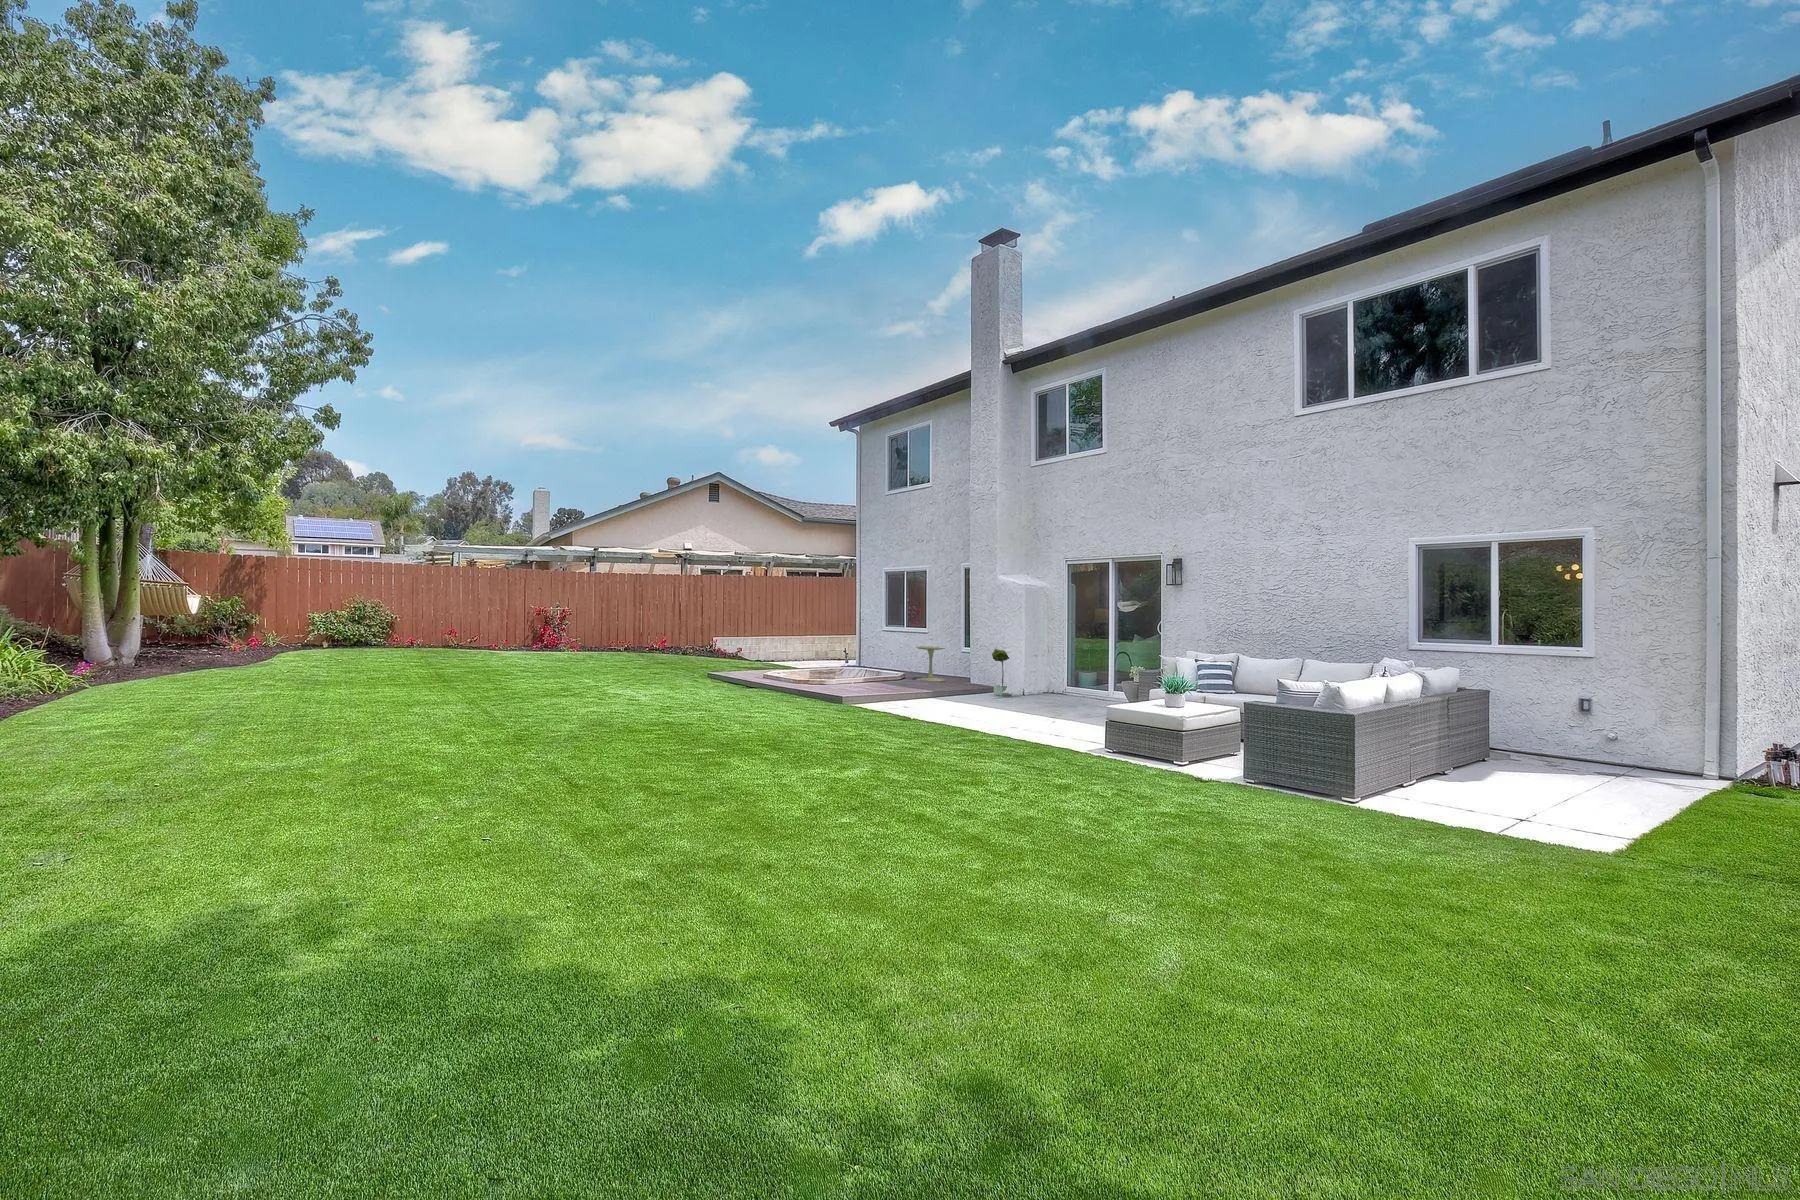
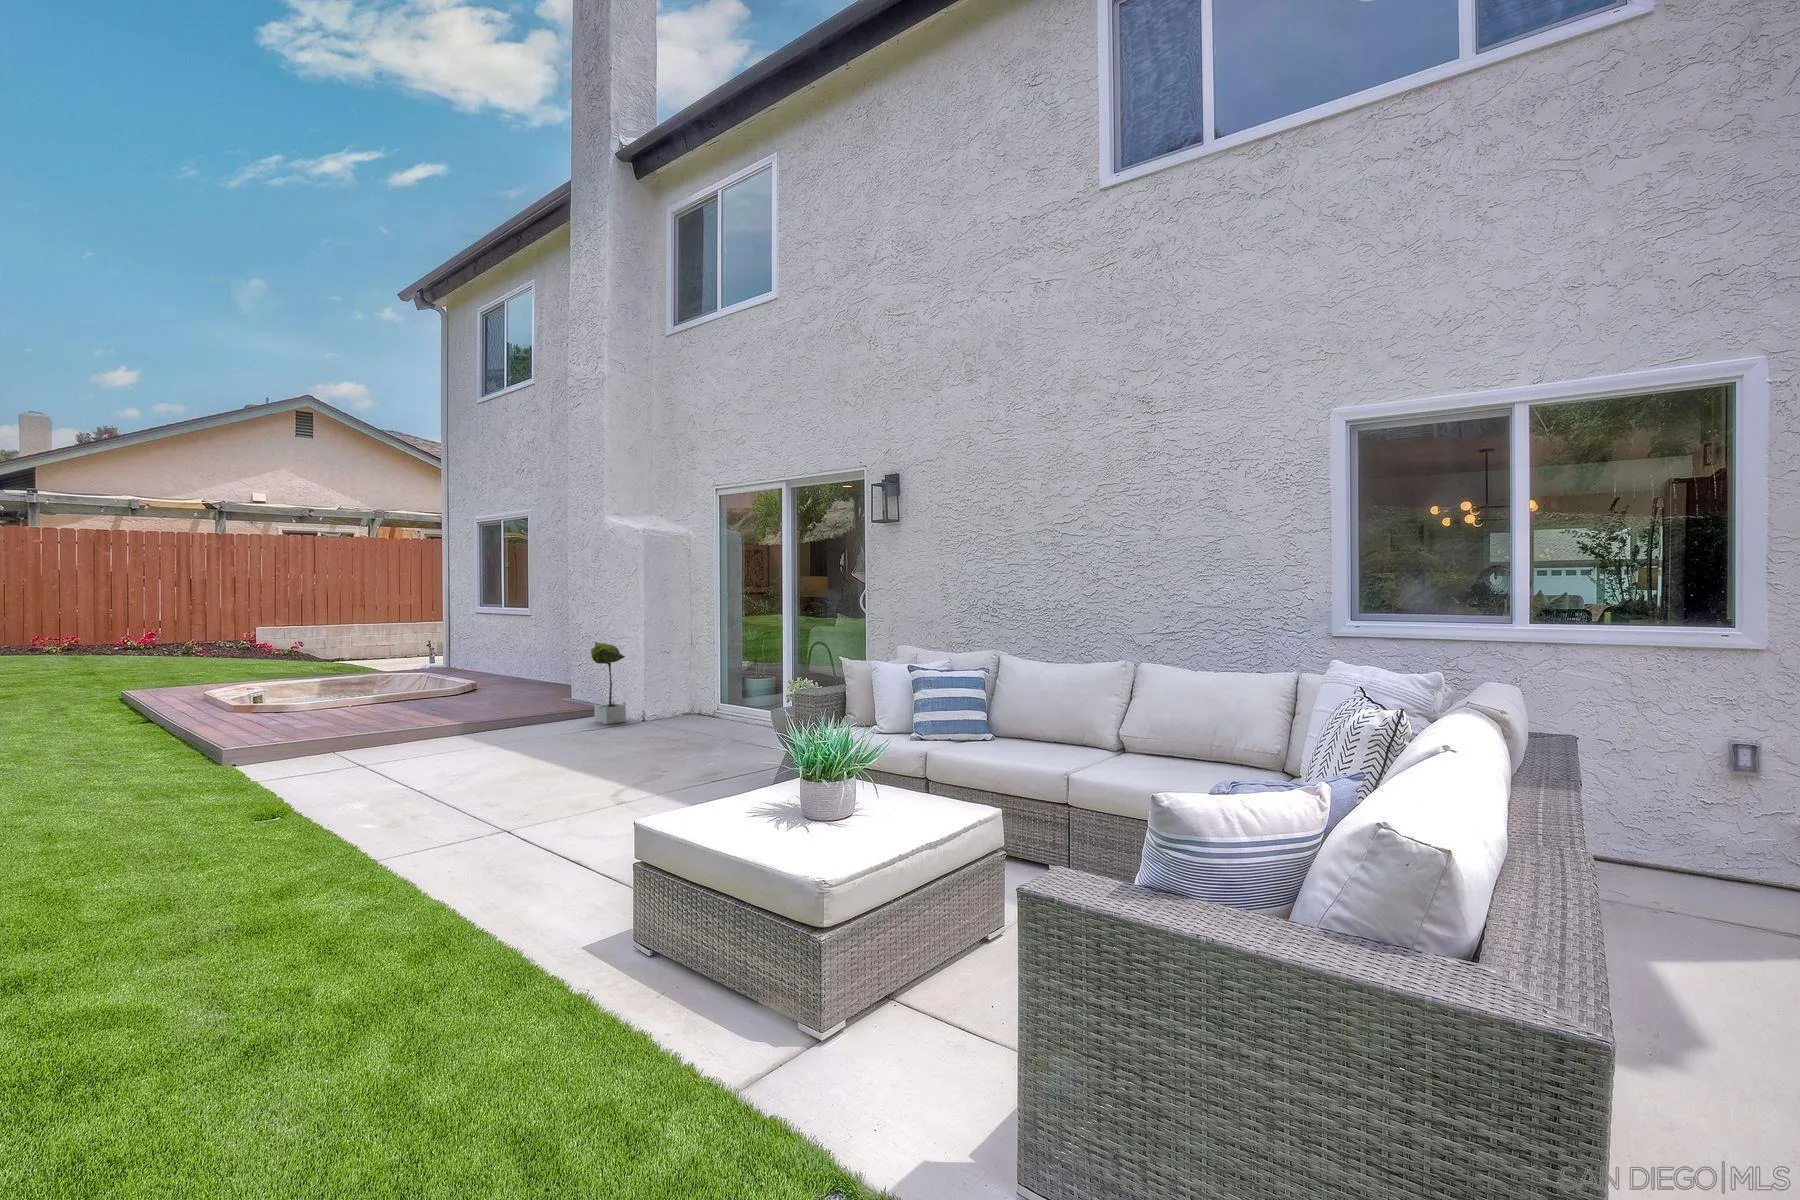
pedestal table: present [915,646,945,682] -> none [499,637,552,695]

